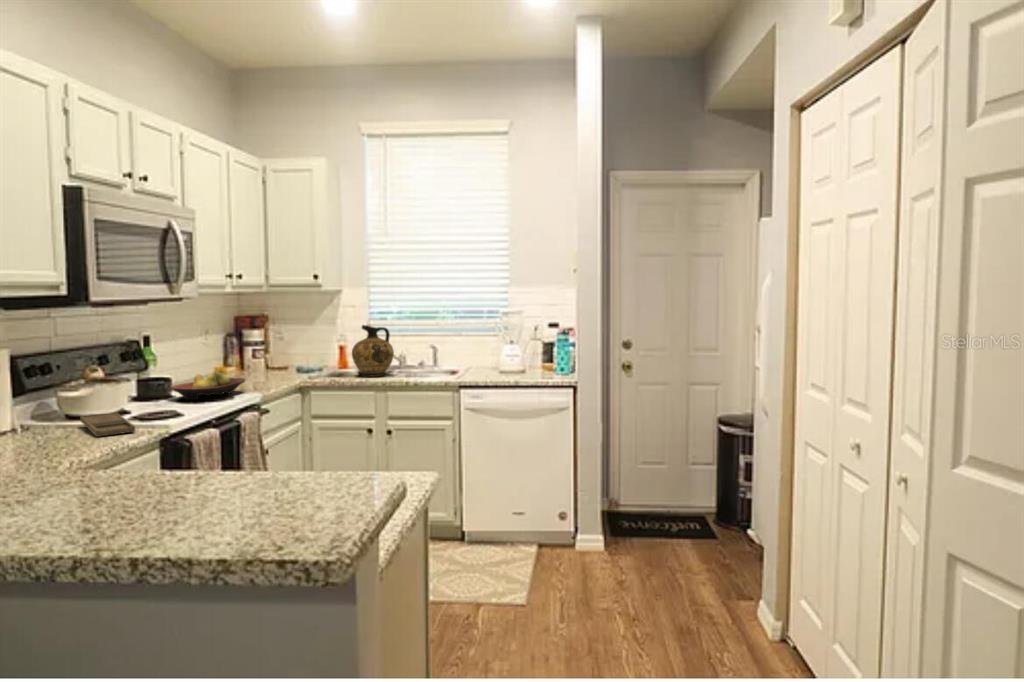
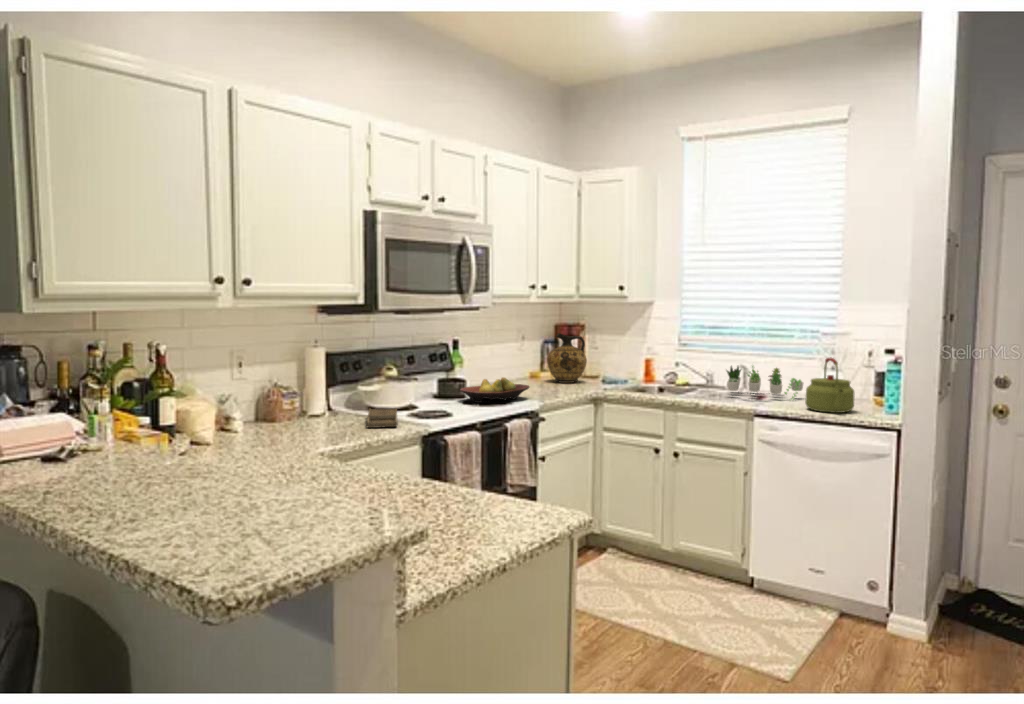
ceramic jug: present [352,325,394,377] -> present [547,333,587,383]
kettle: none [498,333,536,379] -> present [805,357,854,413]
succulent plant: none [421,342,486,373] -> present [727,366,803,400]

